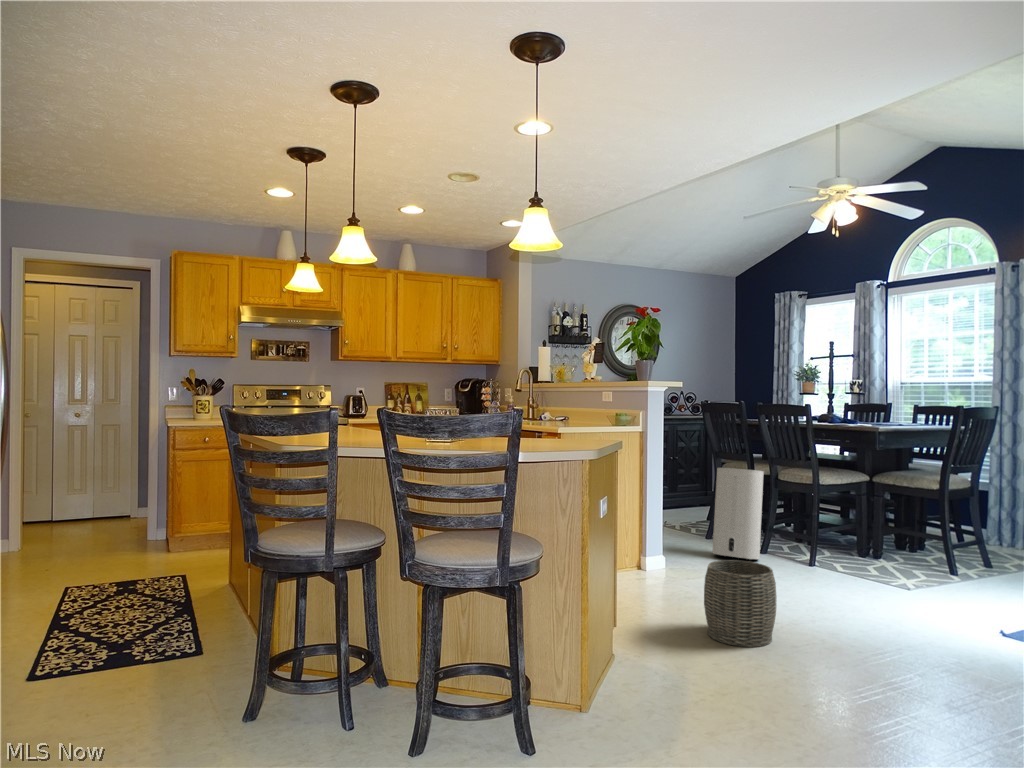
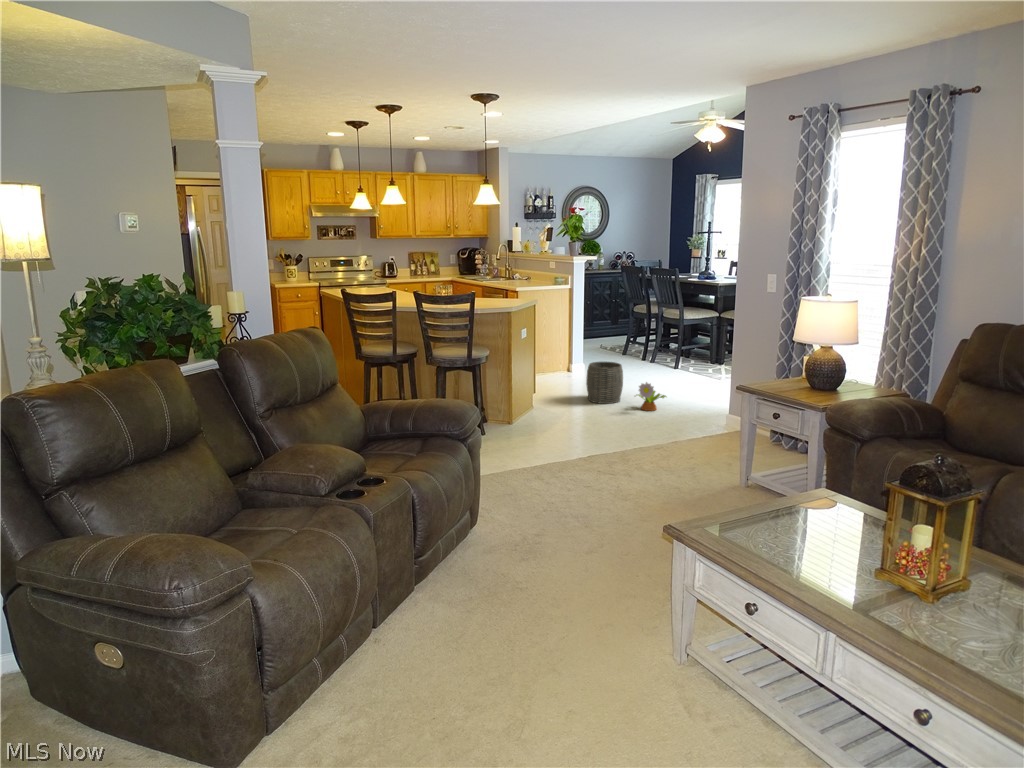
air purifier: present [712,468,764,560] -> none [617,310,650,366]
decorative plant: none [812,608,884,669] -> present [638,382,666,411]

